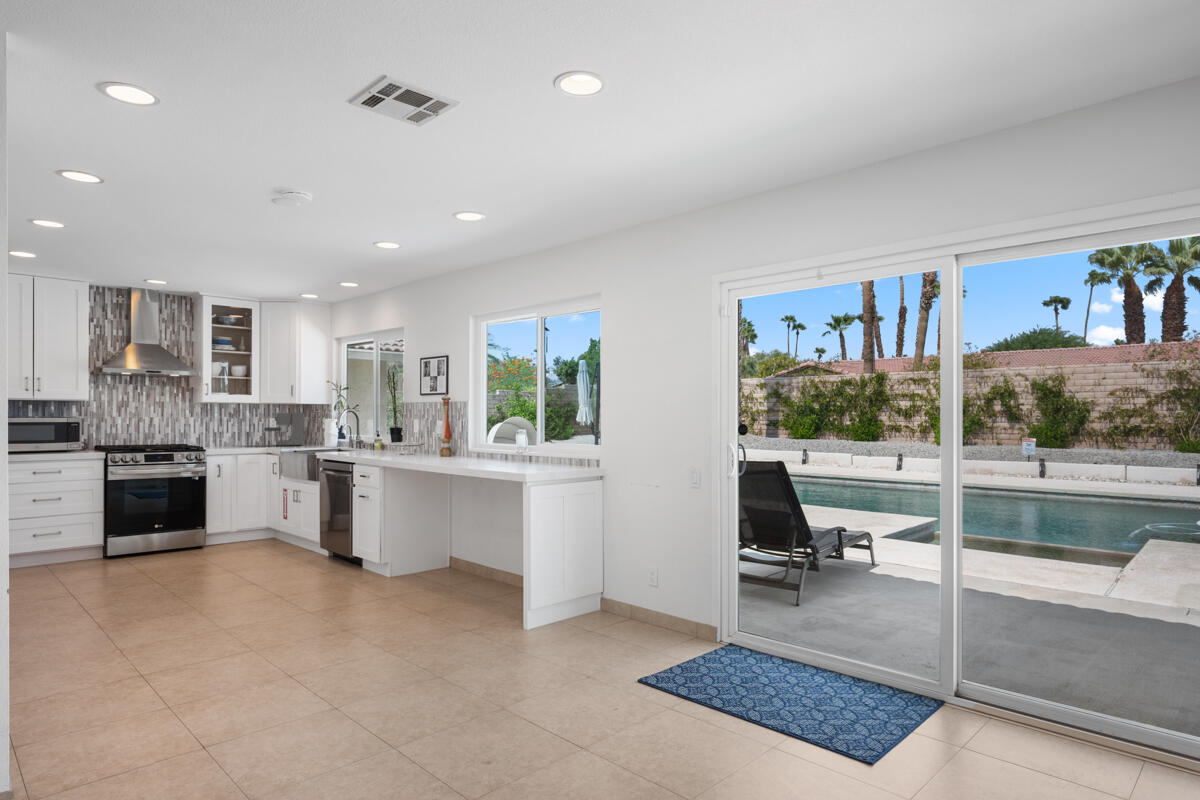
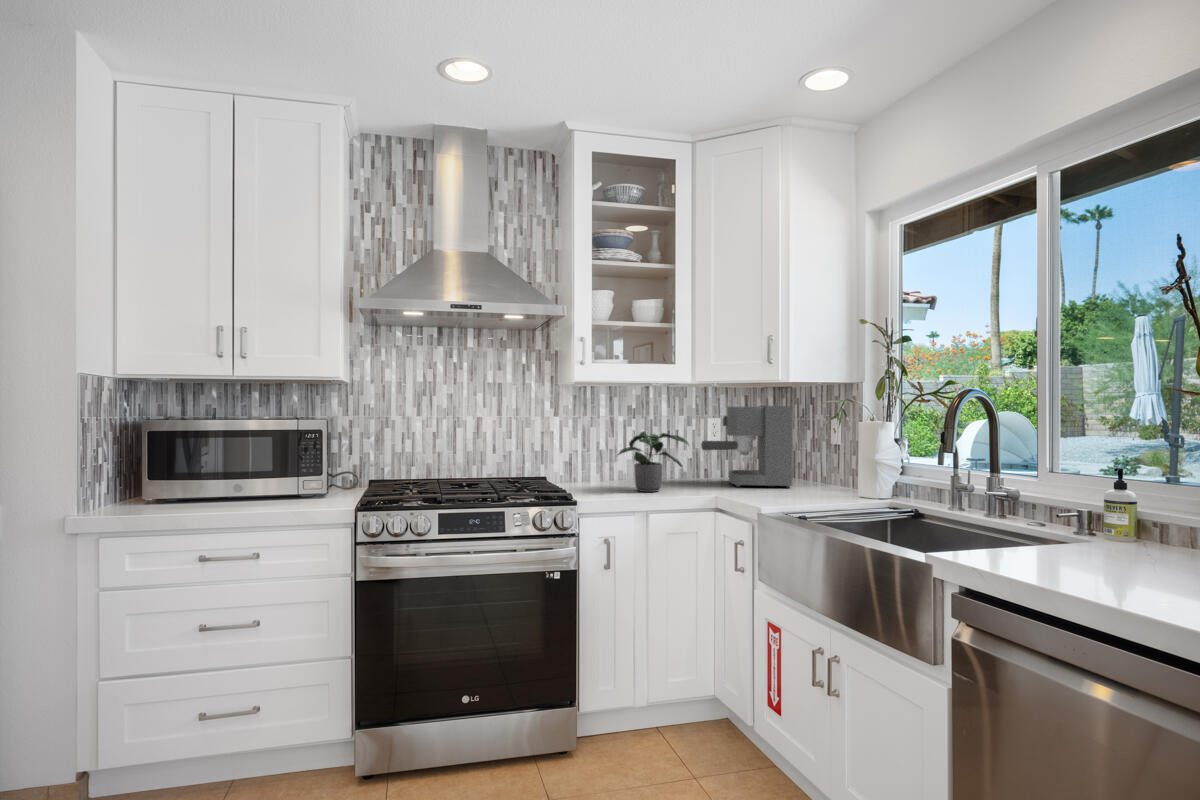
potted plant: none [223,423,257,448] -> present [617,431,689,492]

